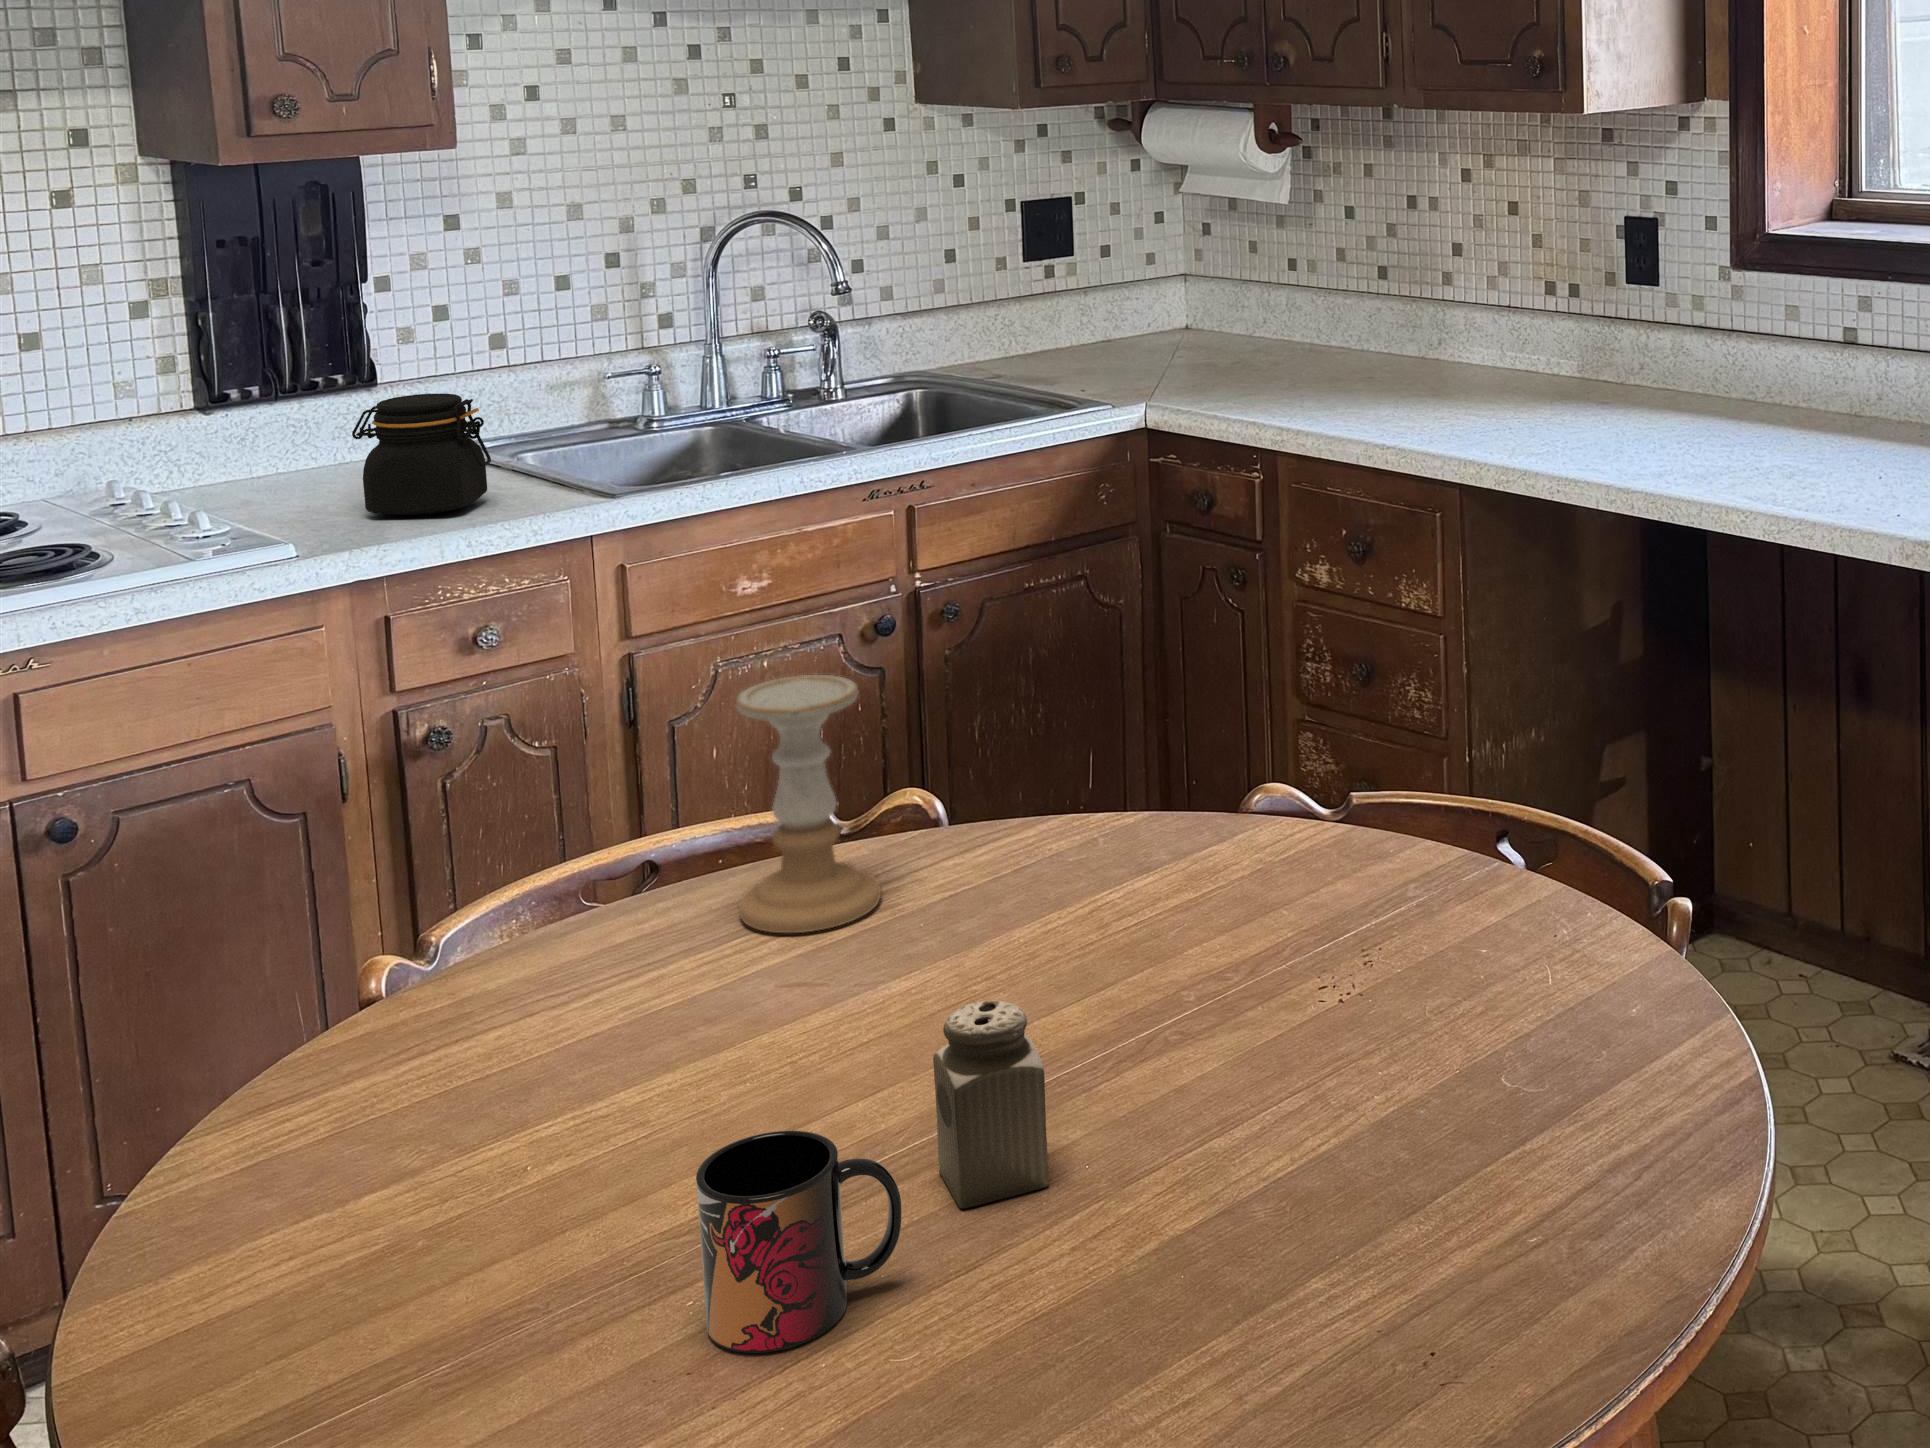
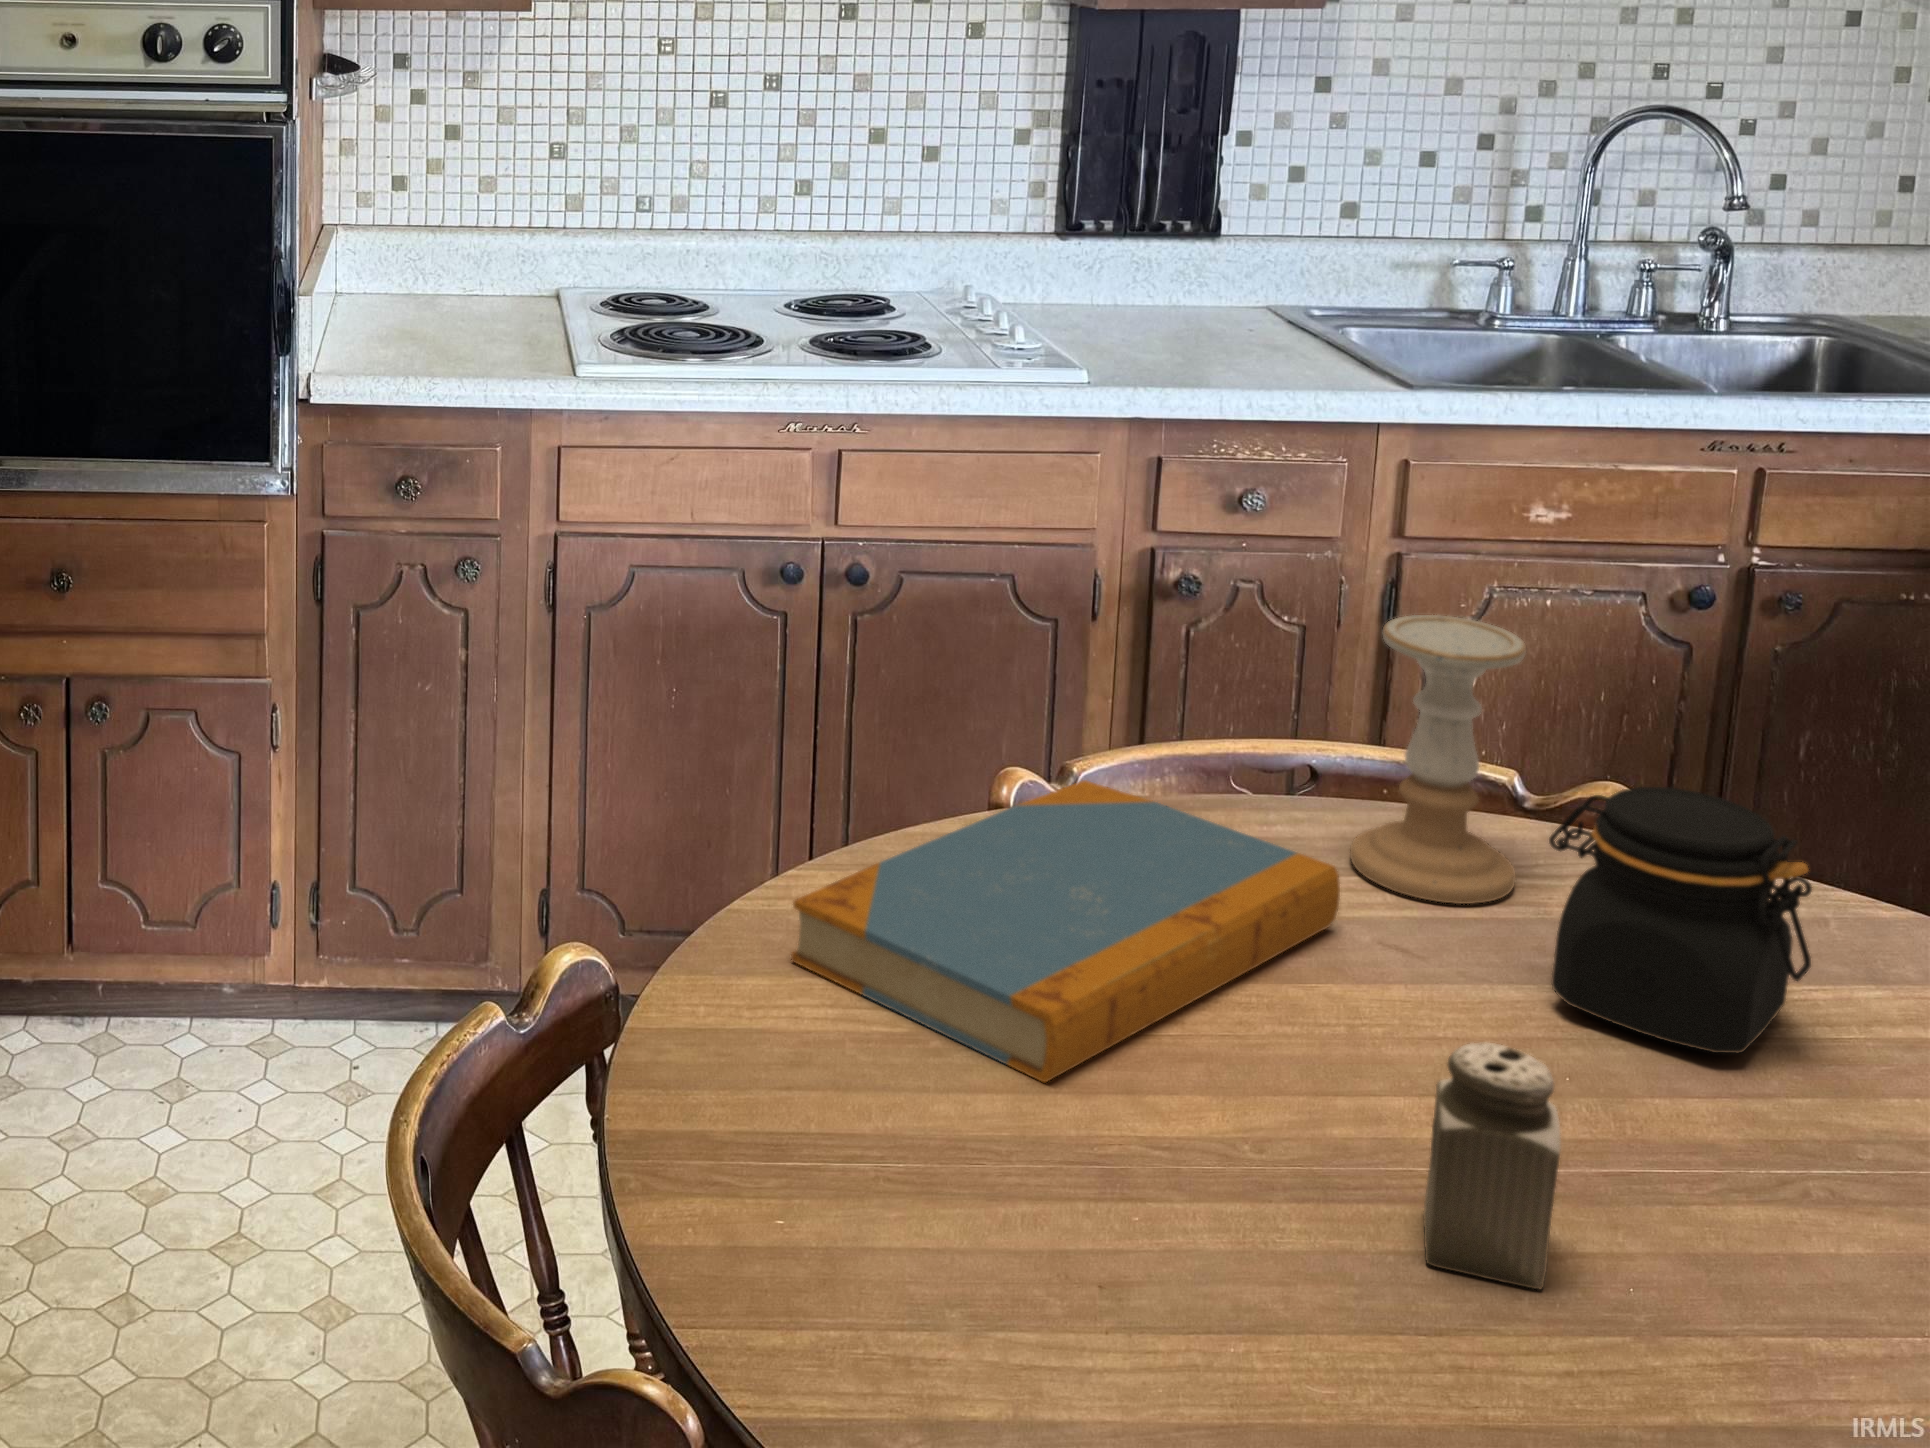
jar: present [352,394,491,515] -> present [1549,787,1812,1053]
book: none [237,926,759,1227] -> present [791,780,1340,1082]
mug: present [696,1131,902,1353] -> none [1105,1077,1335,1316]

